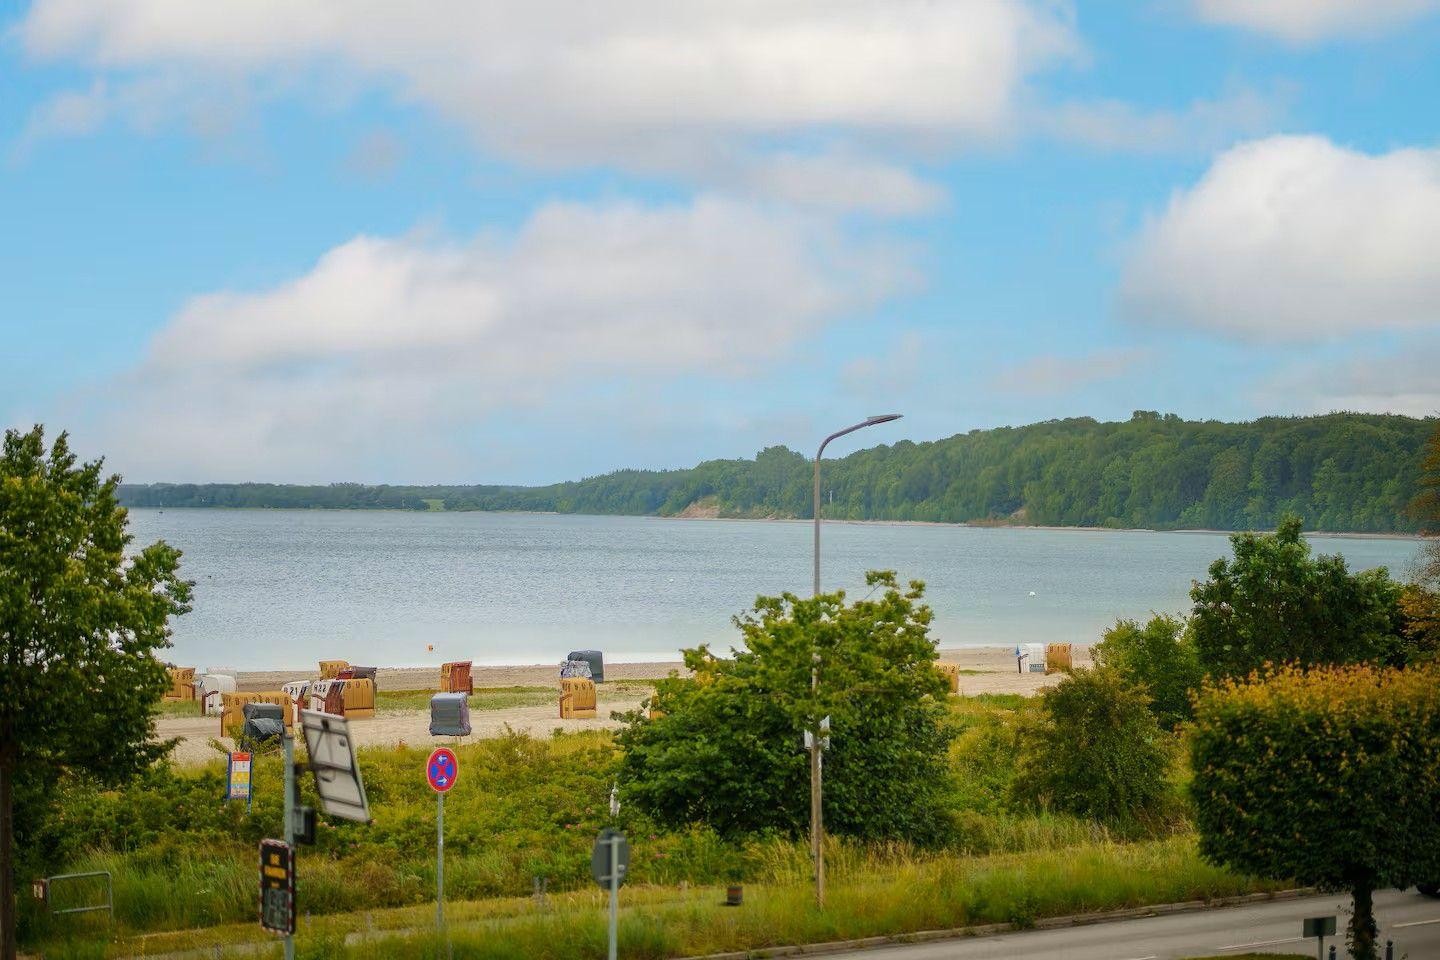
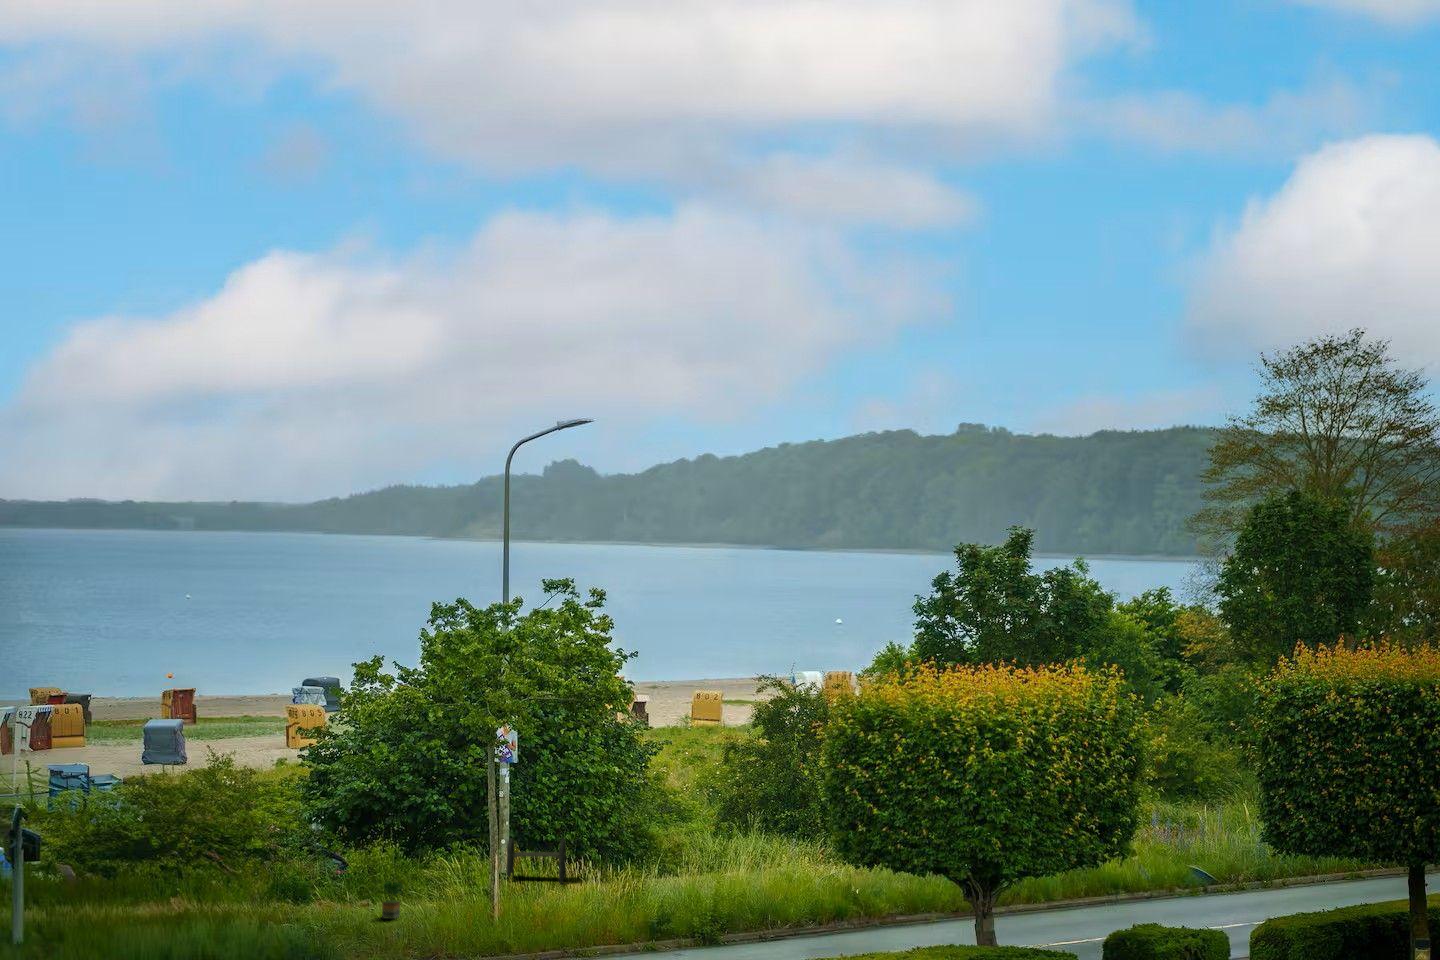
bench: none [829,824,885,869] -> present [506,838,566,884]

